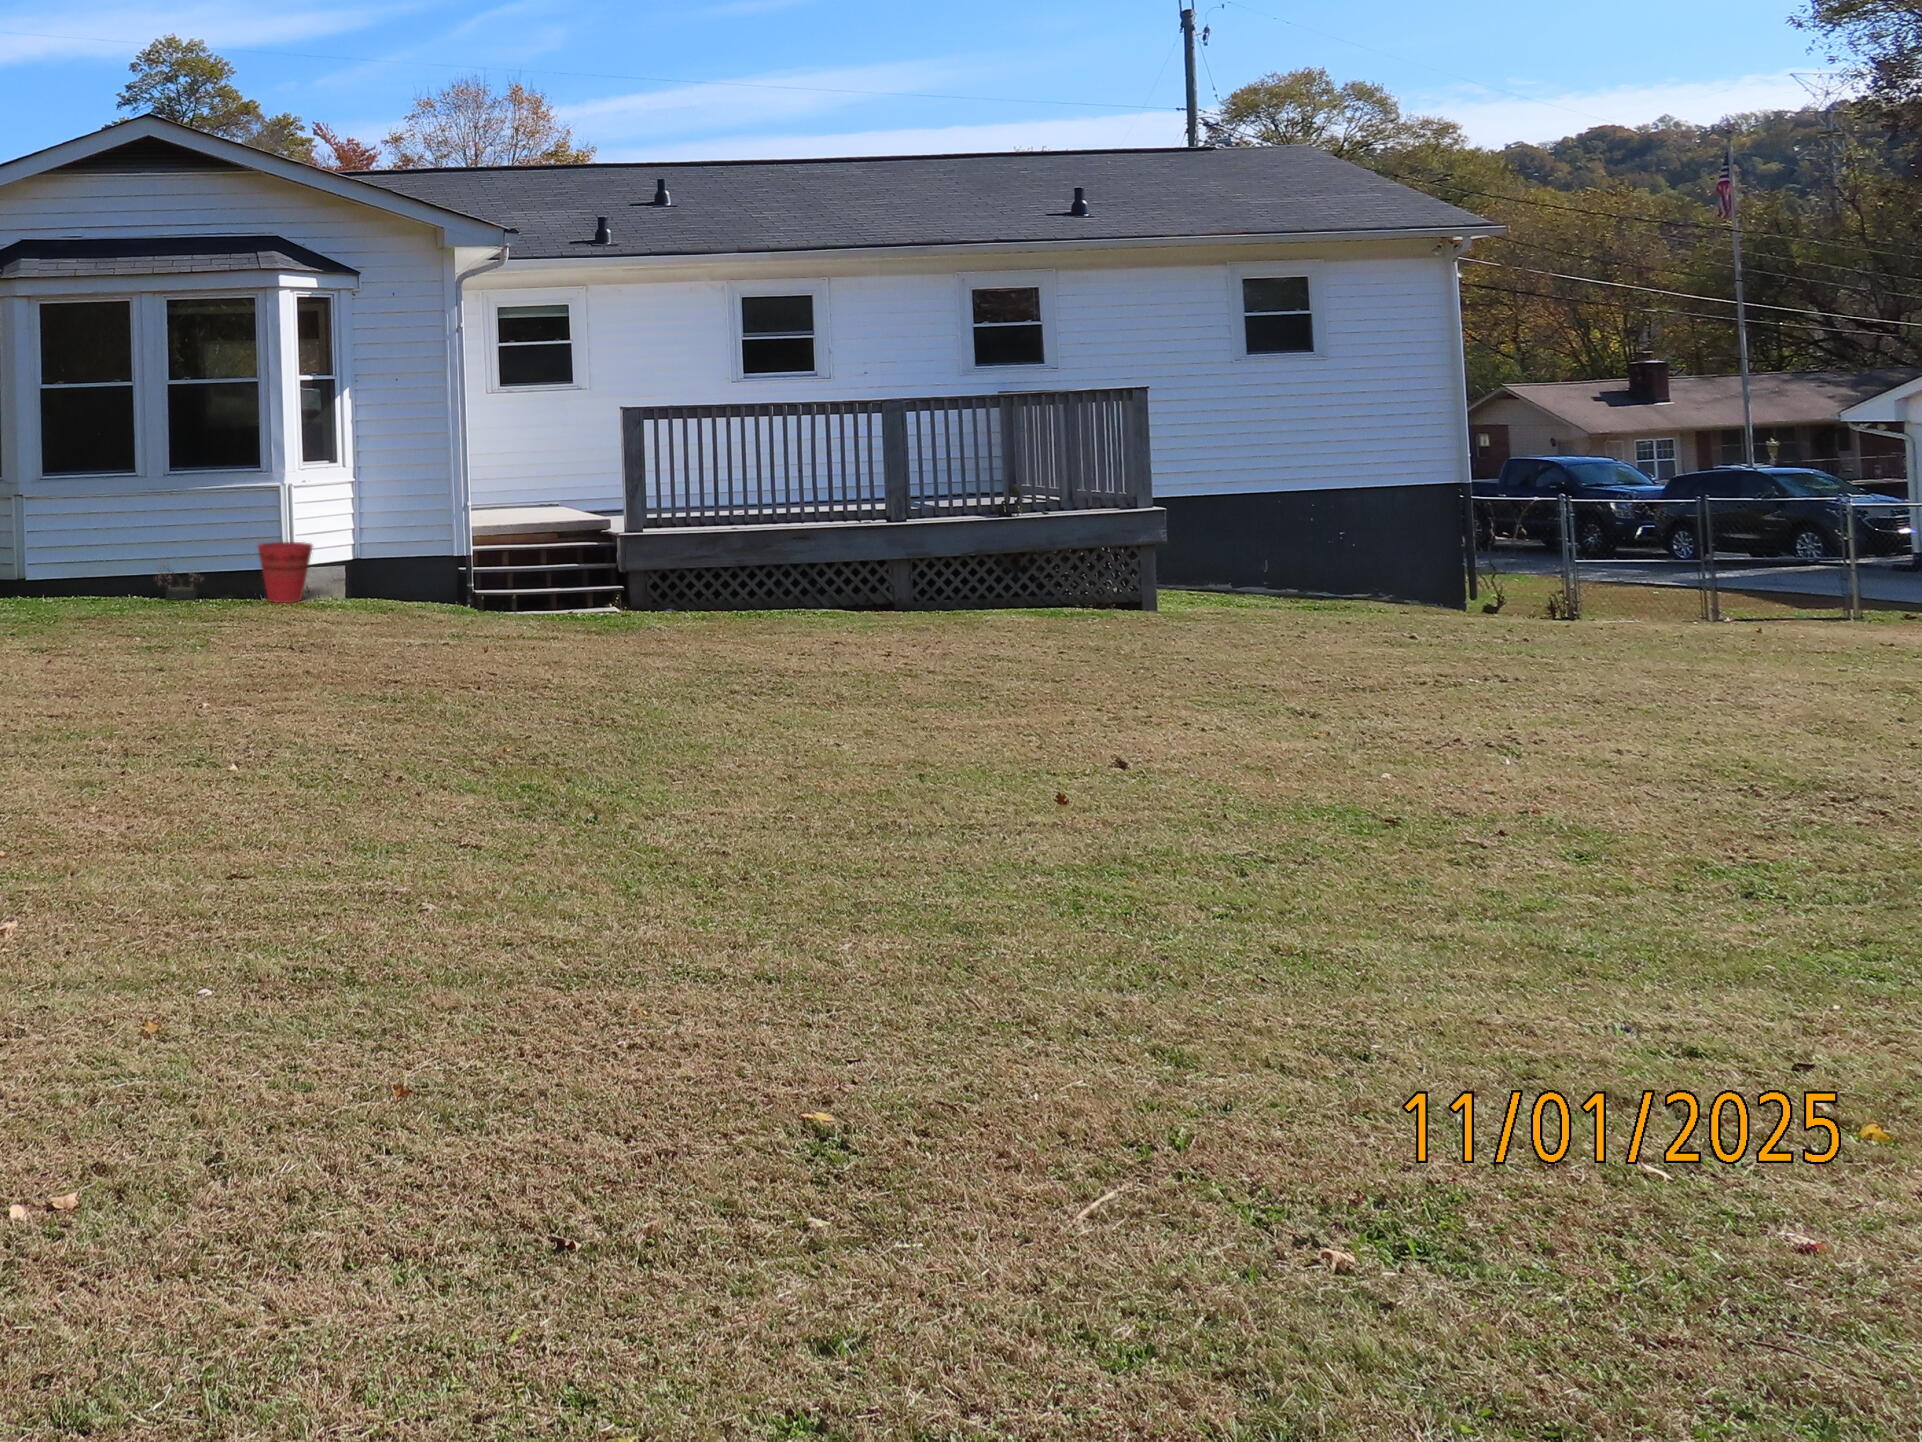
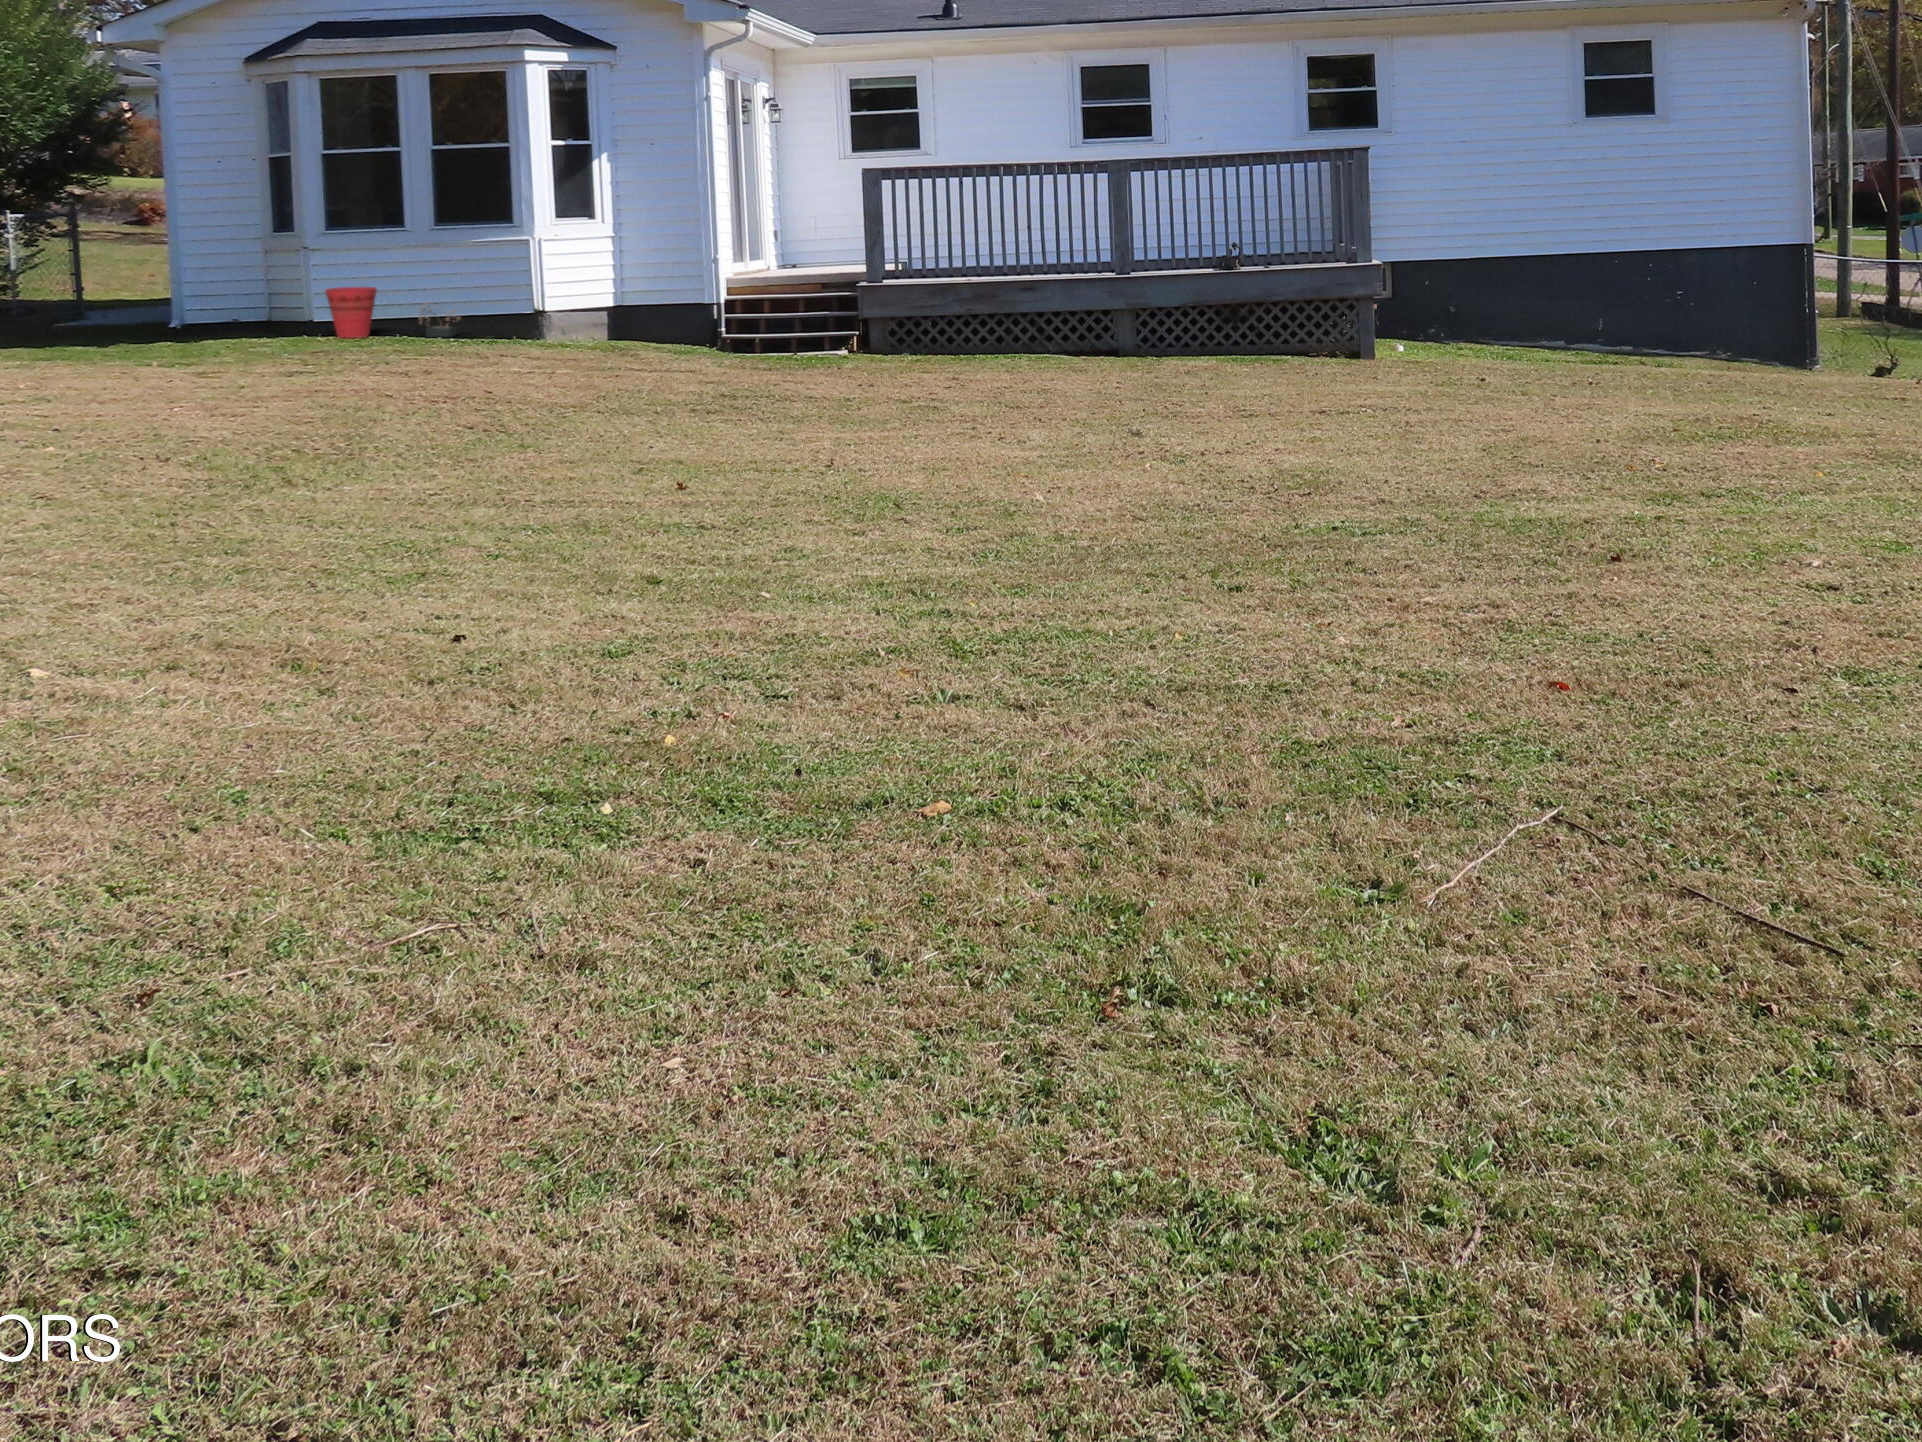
bucket: present [258,542,313,603] -> present [325,287,377,338]

